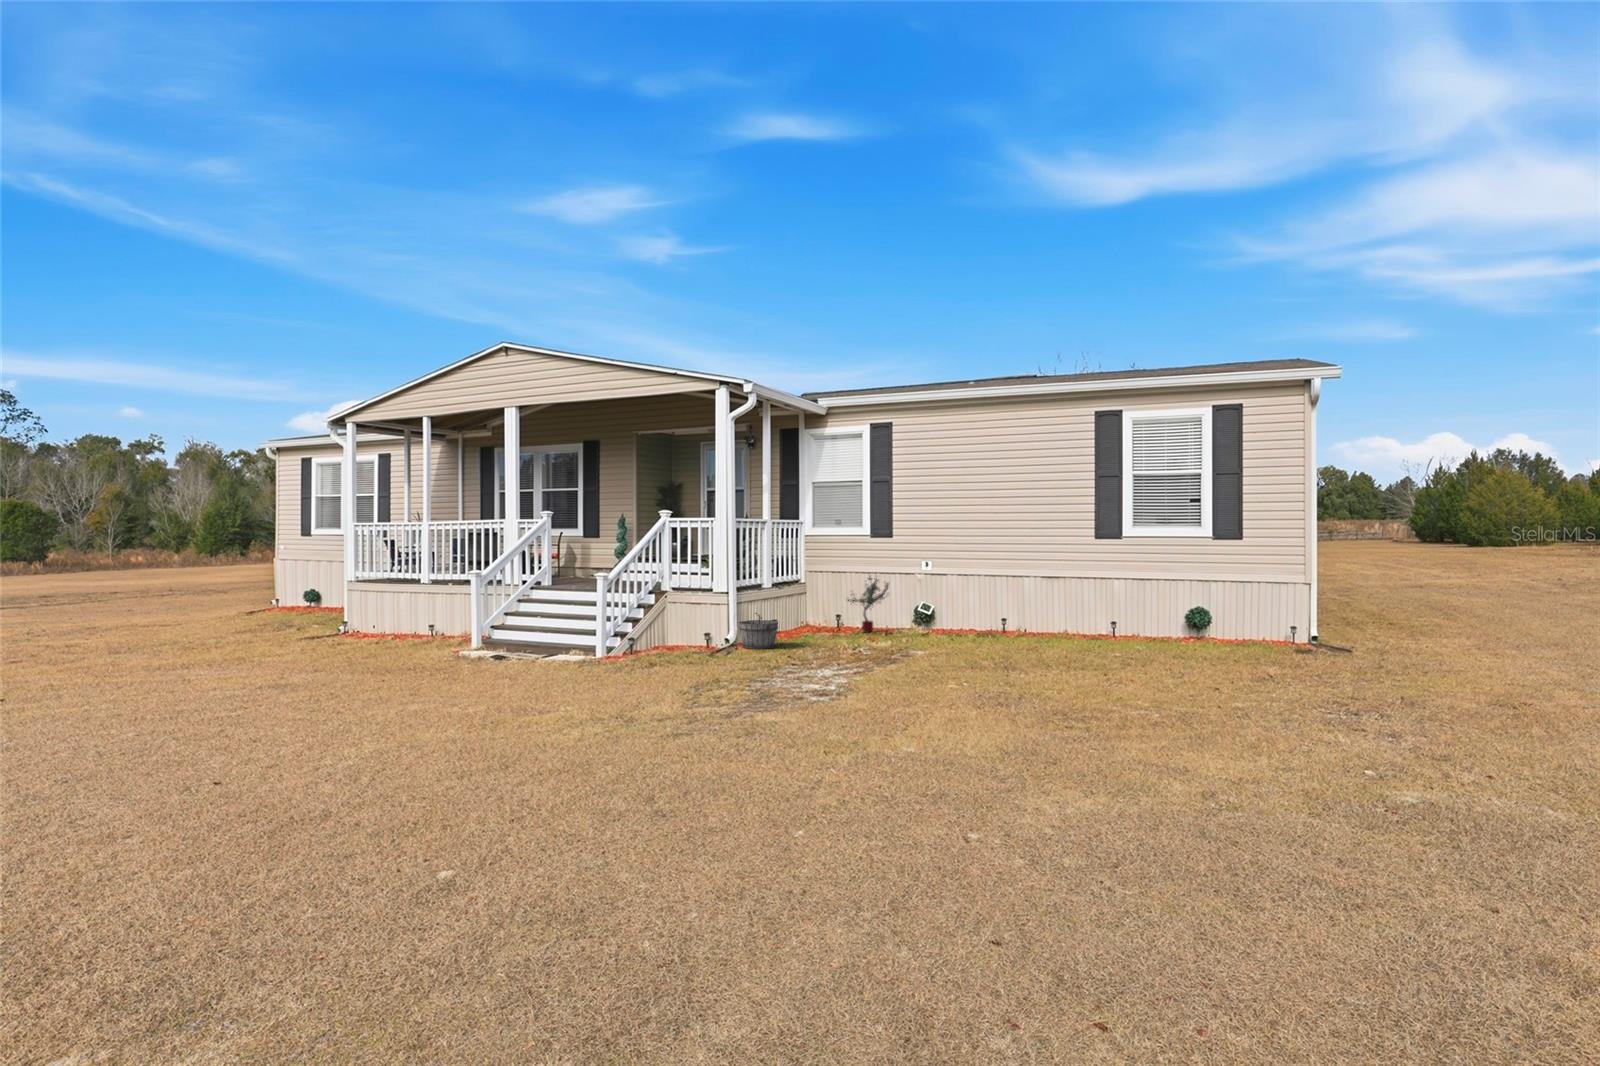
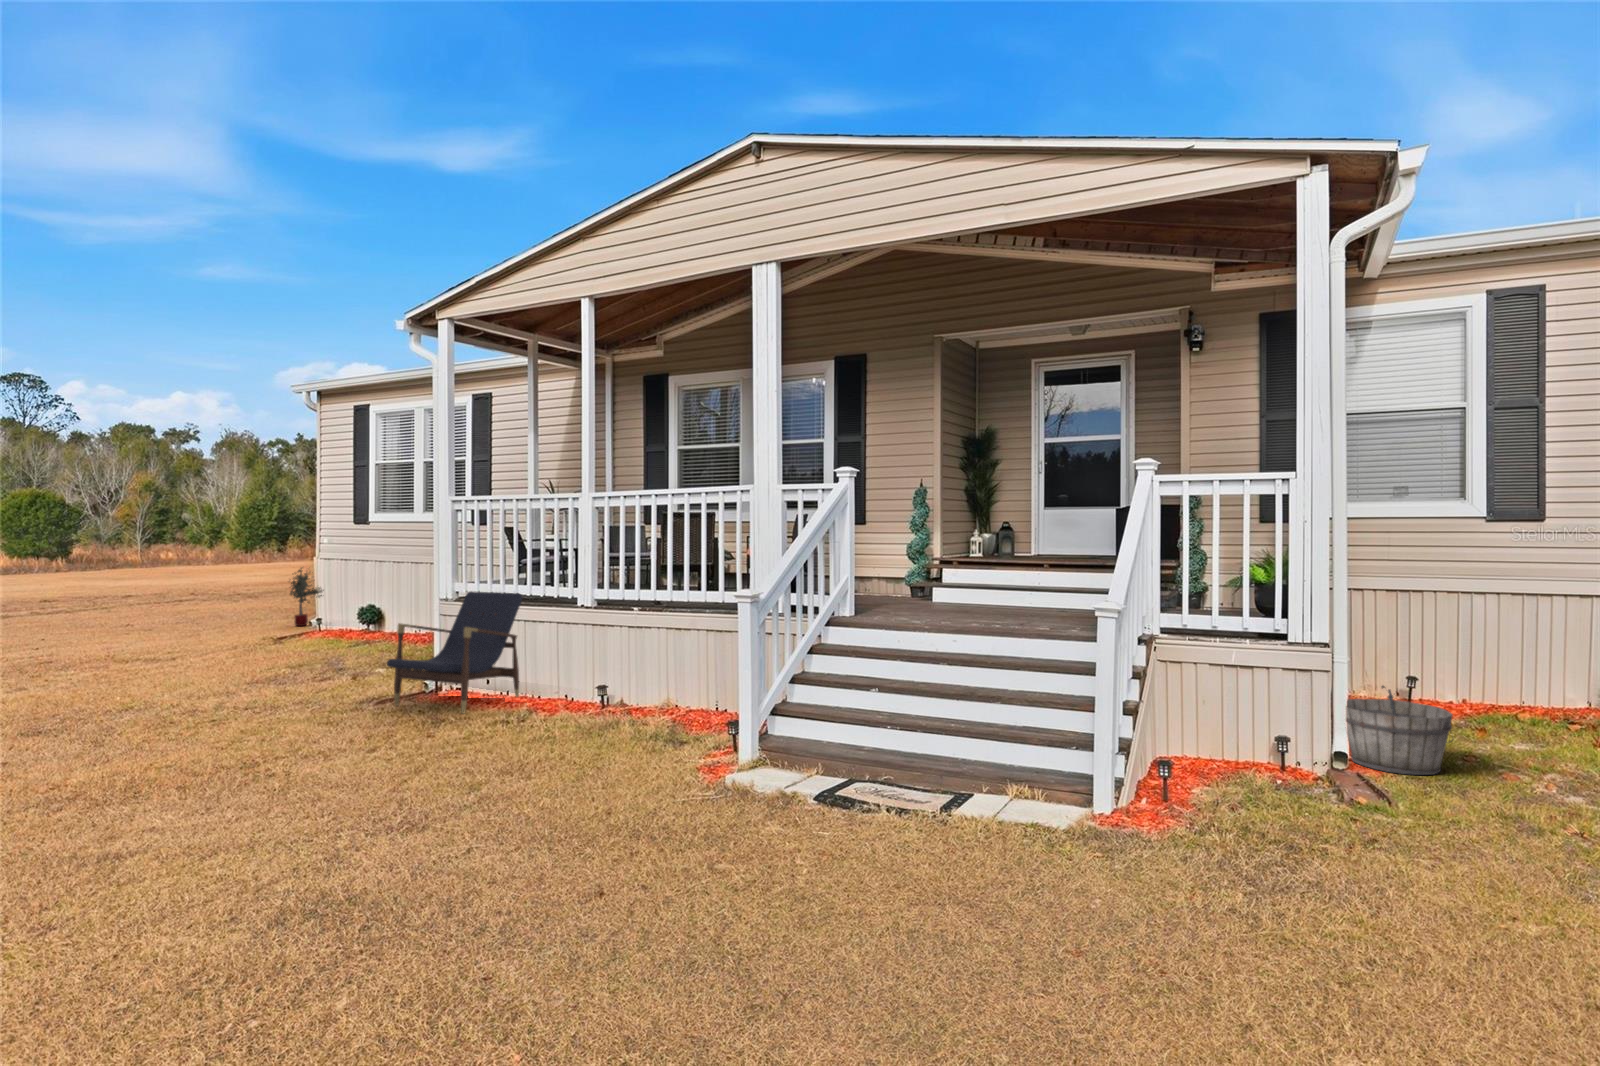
lounge chair: none [315,576,390,637] -> present [387,591,522,714]
potted tree: present [848,577,889,632] -> present [290,568,324,626]

